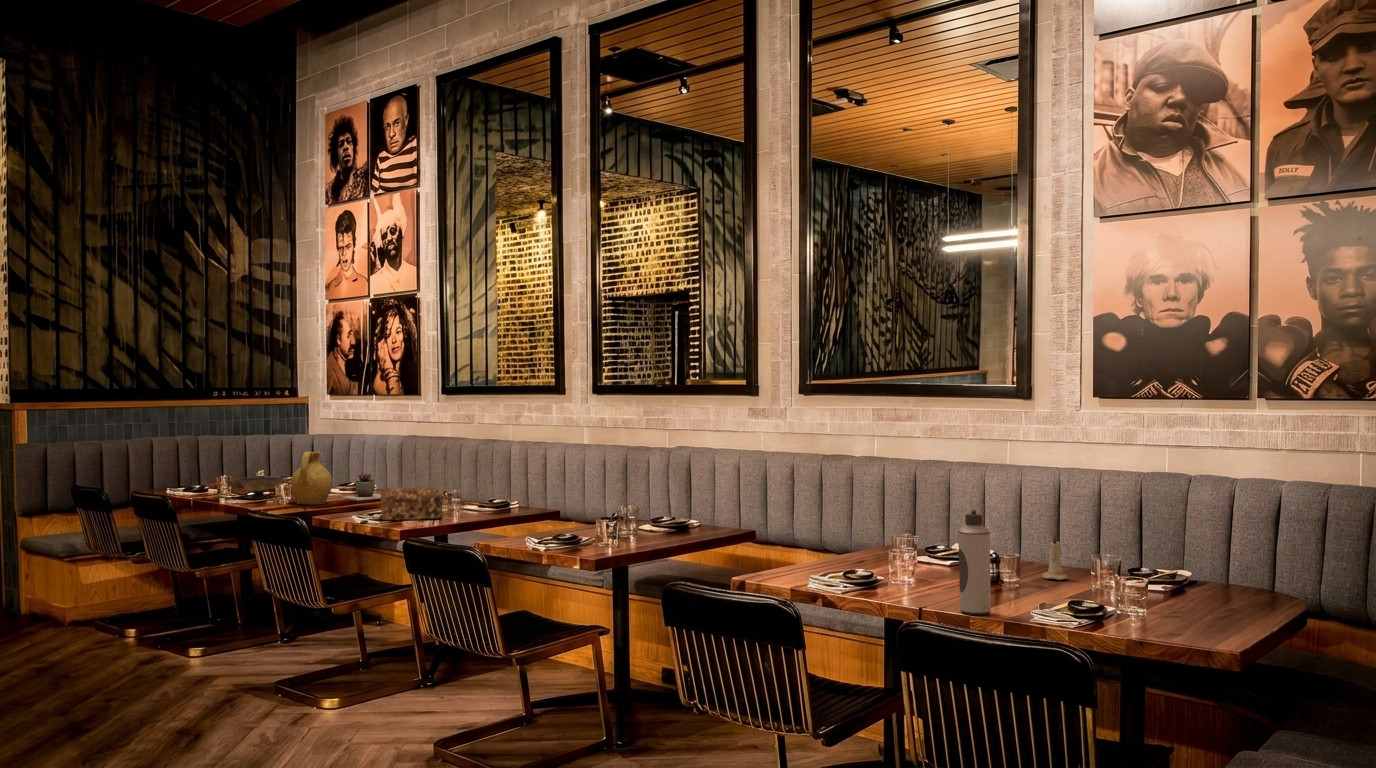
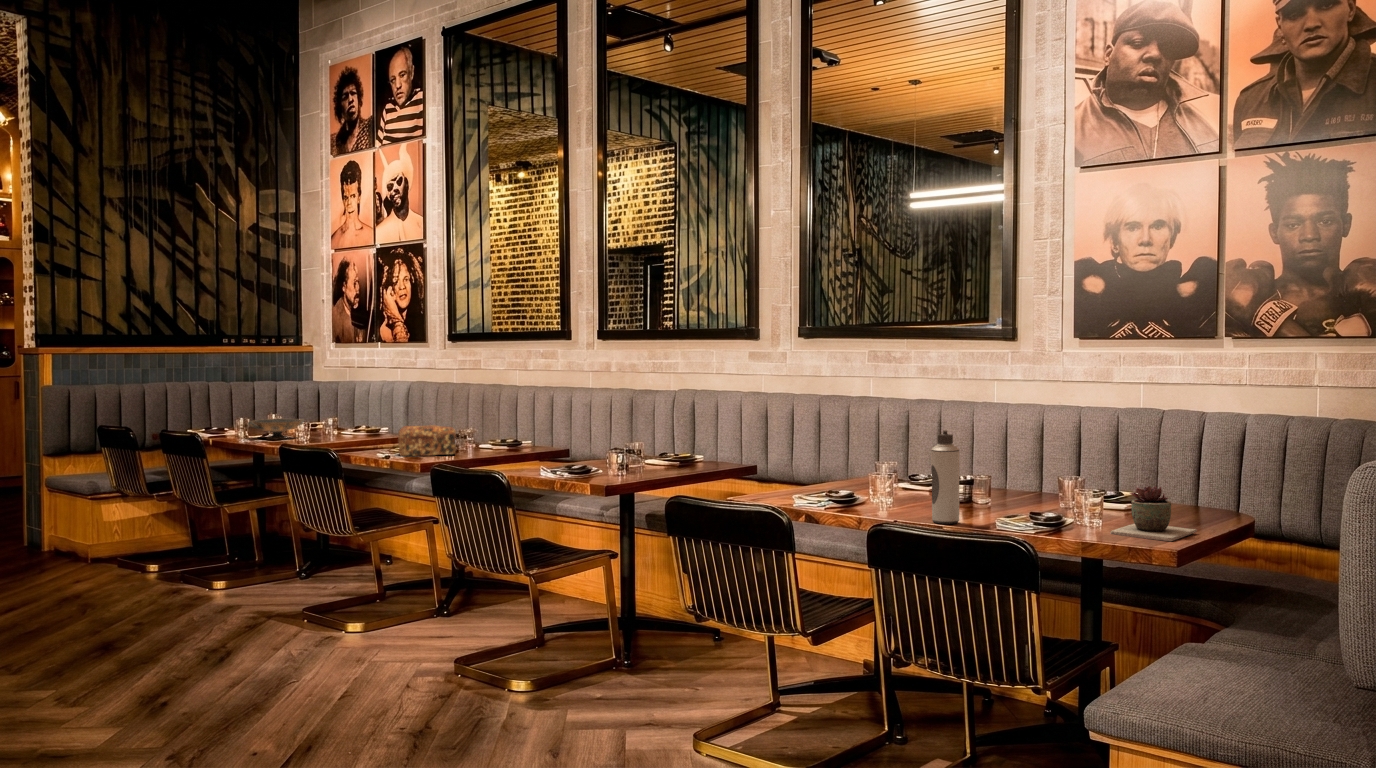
pitcher: present [291,451,332,505] -> none [310,393,349,444]
succulent plant: present [343,474,381,501] -> present [1110,486,1197,541]
candle: present [1043,534,1067,580] -> none [1014,458,1037,501]

